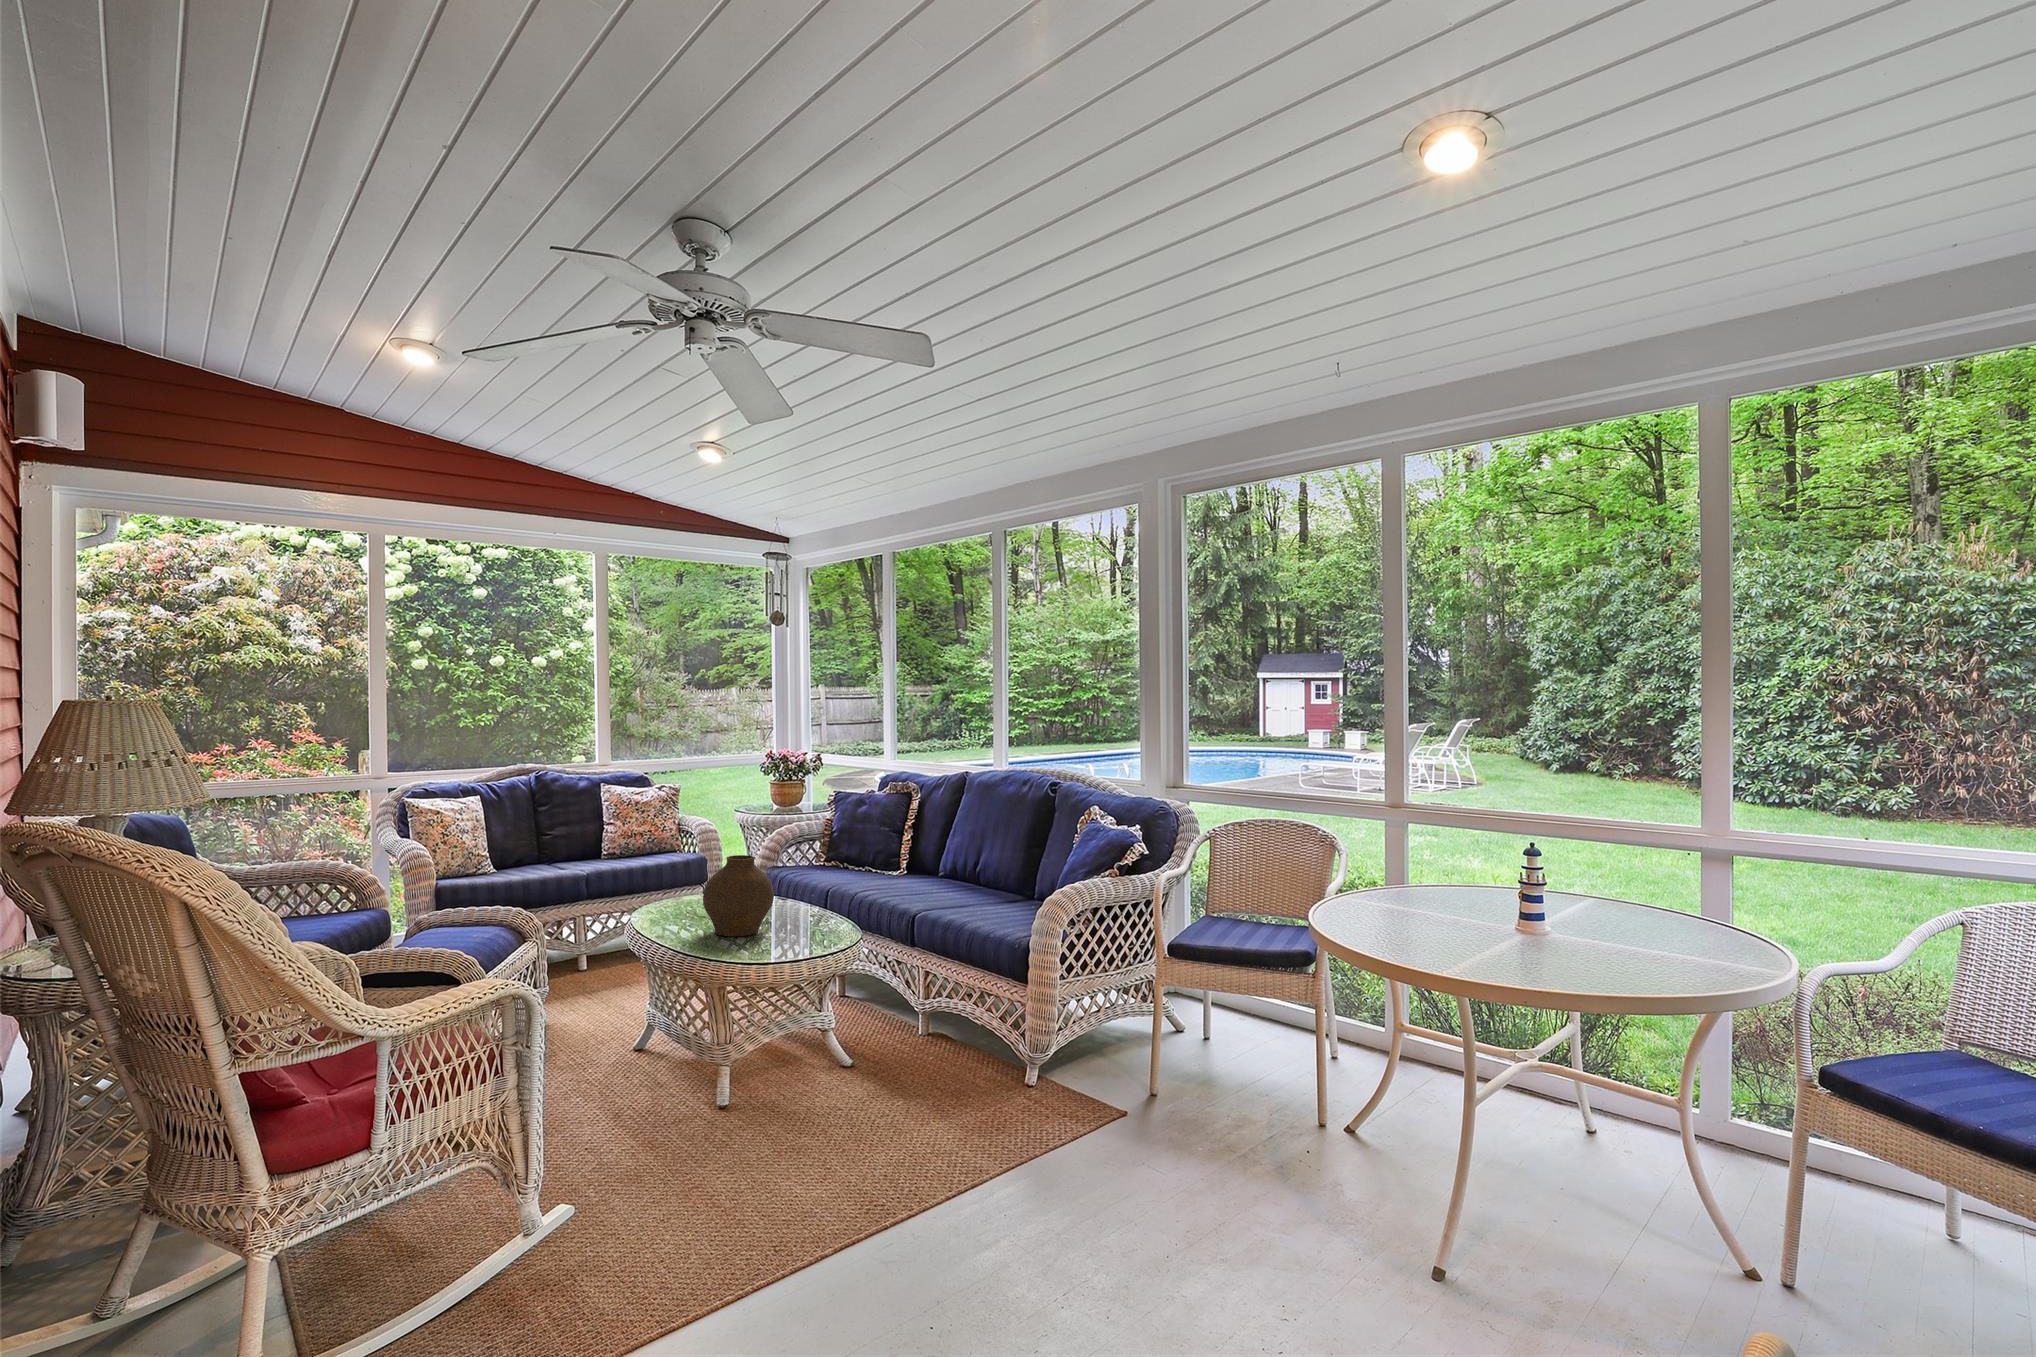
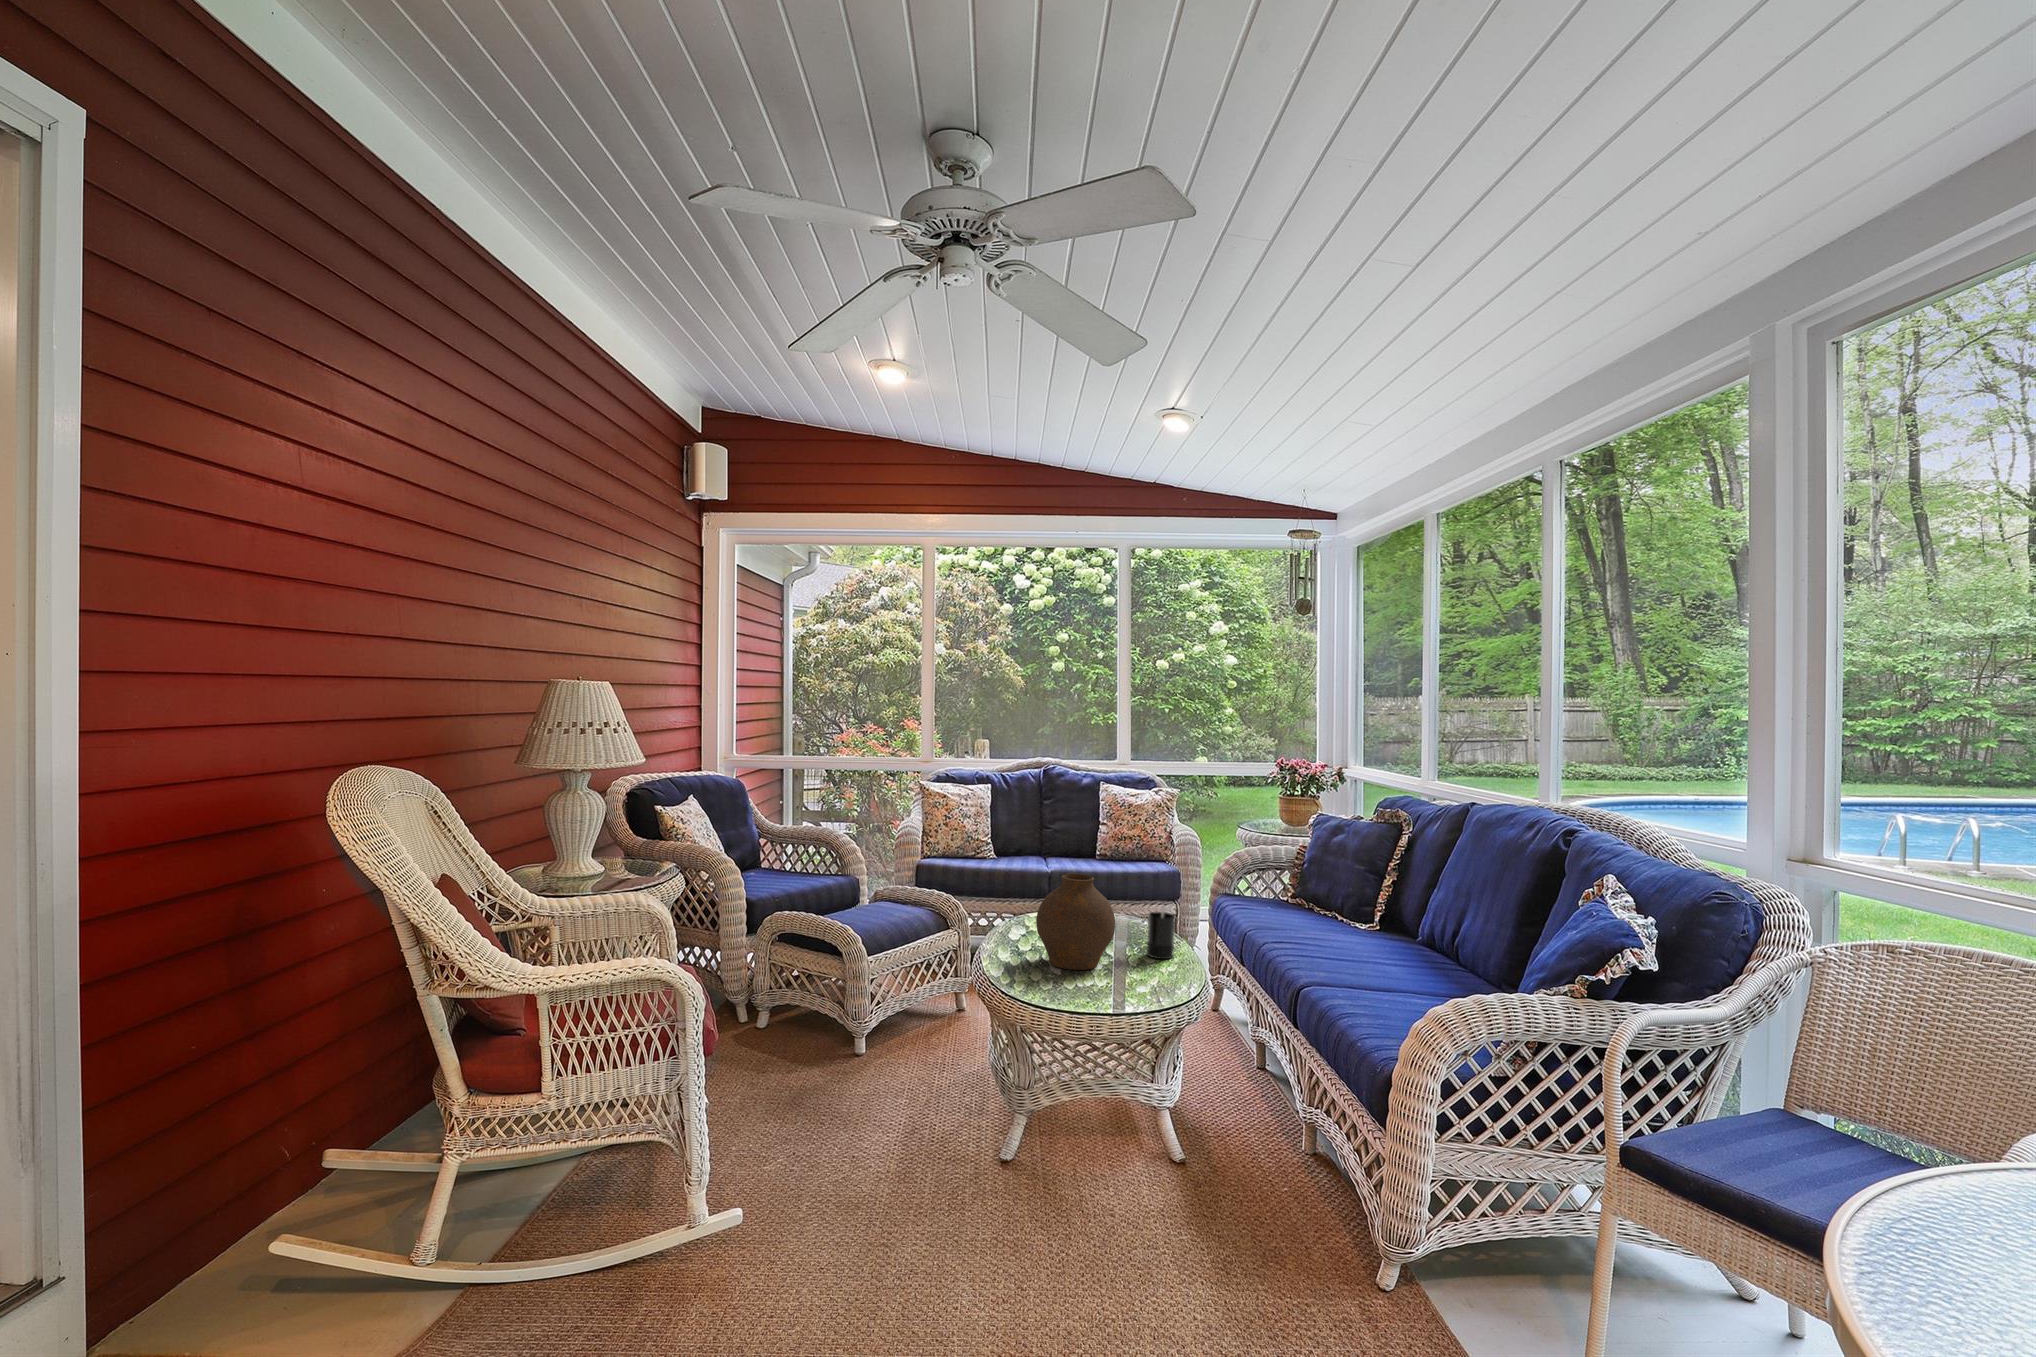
candle: none [780,875,804,917] -> present [1147,910,1175,959]

